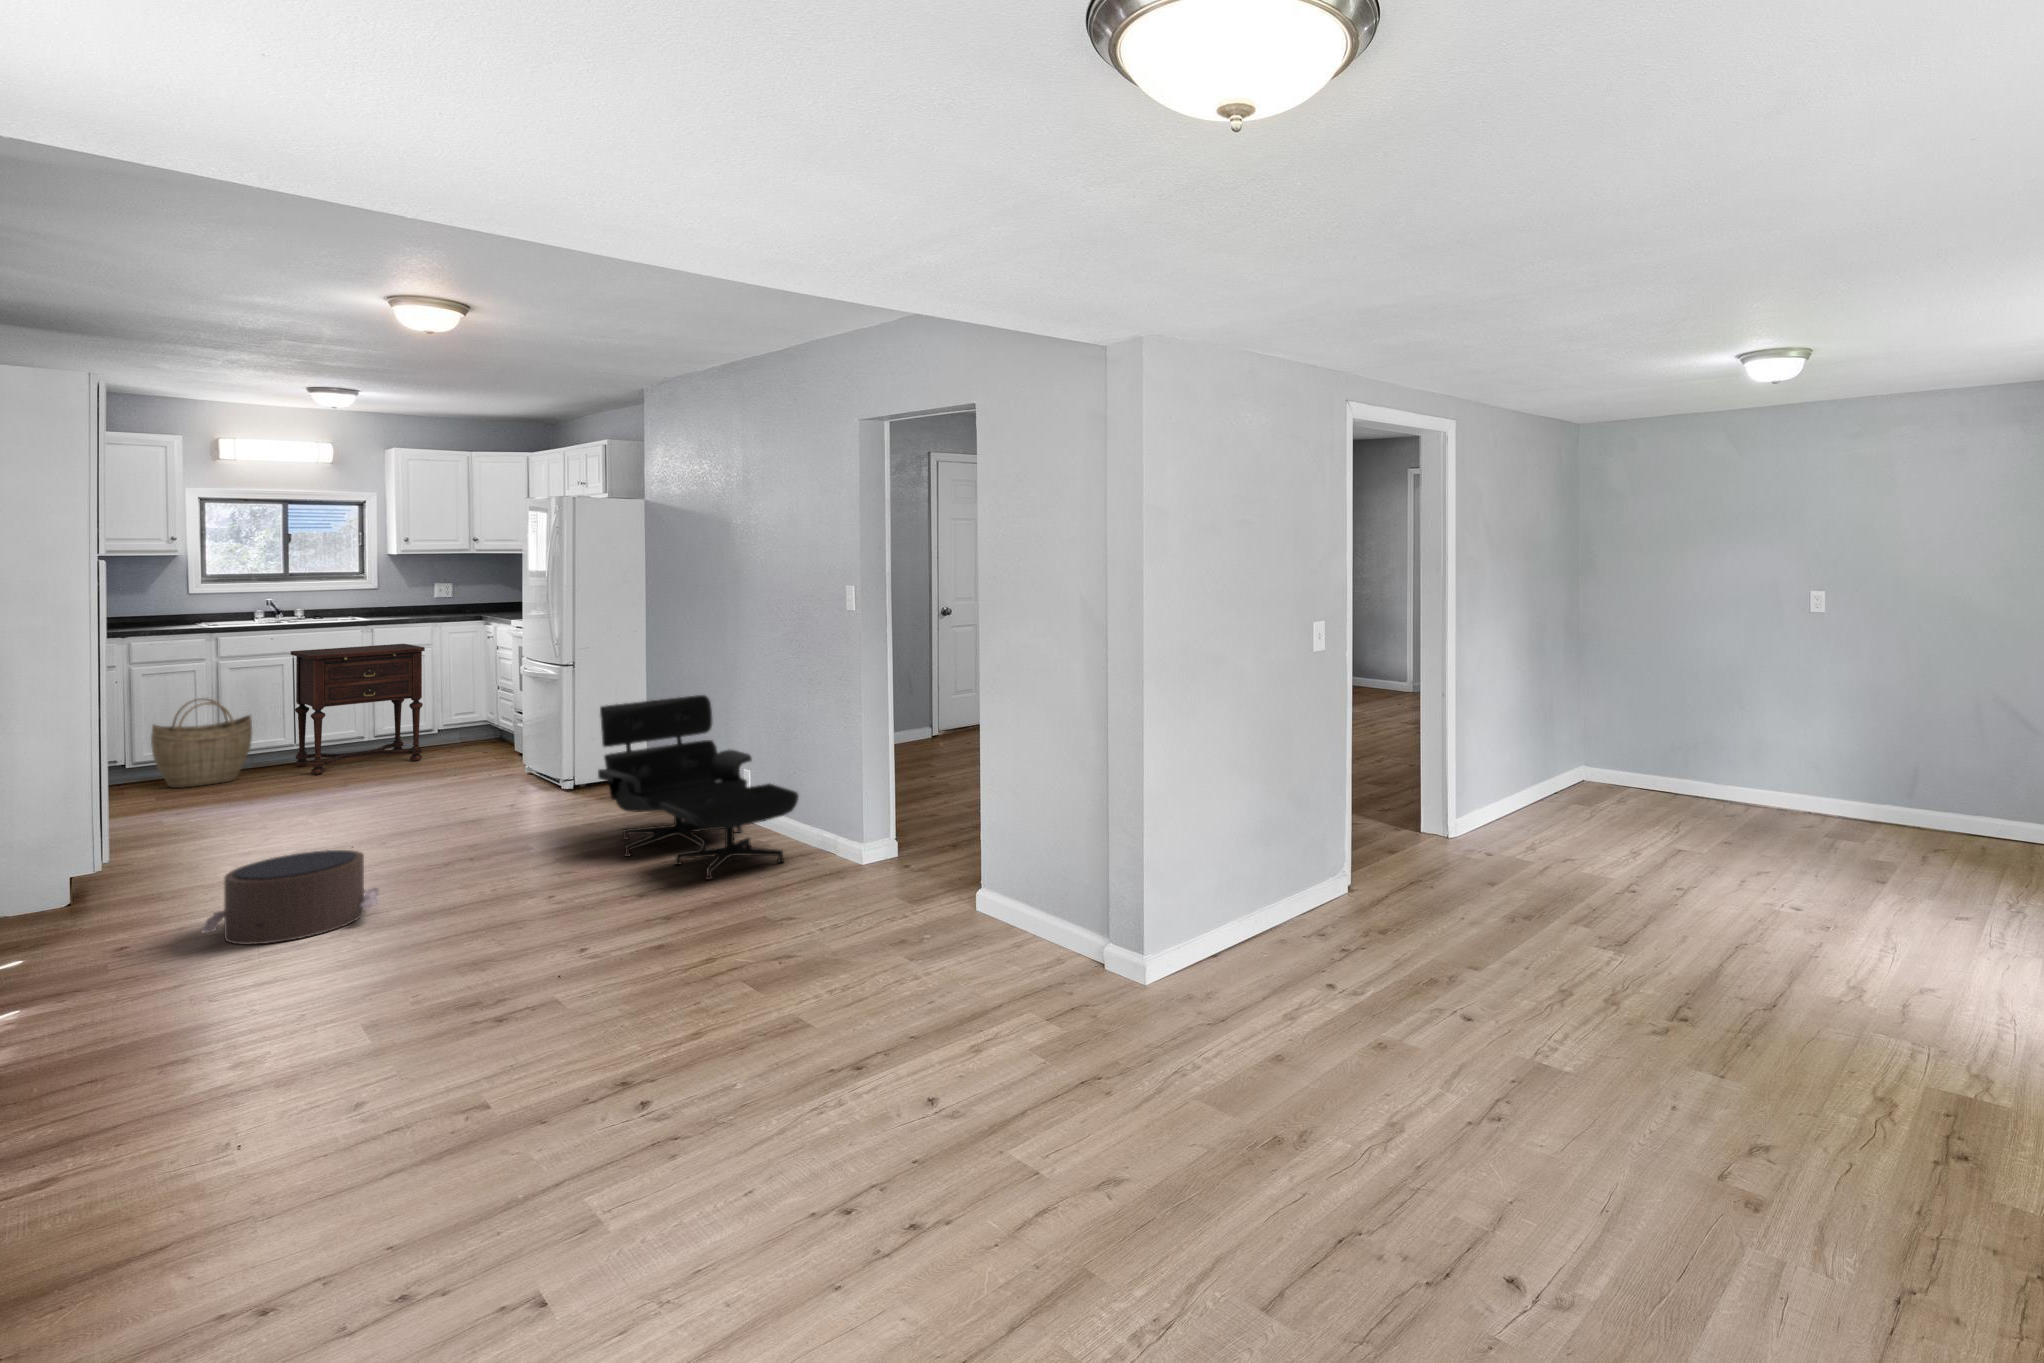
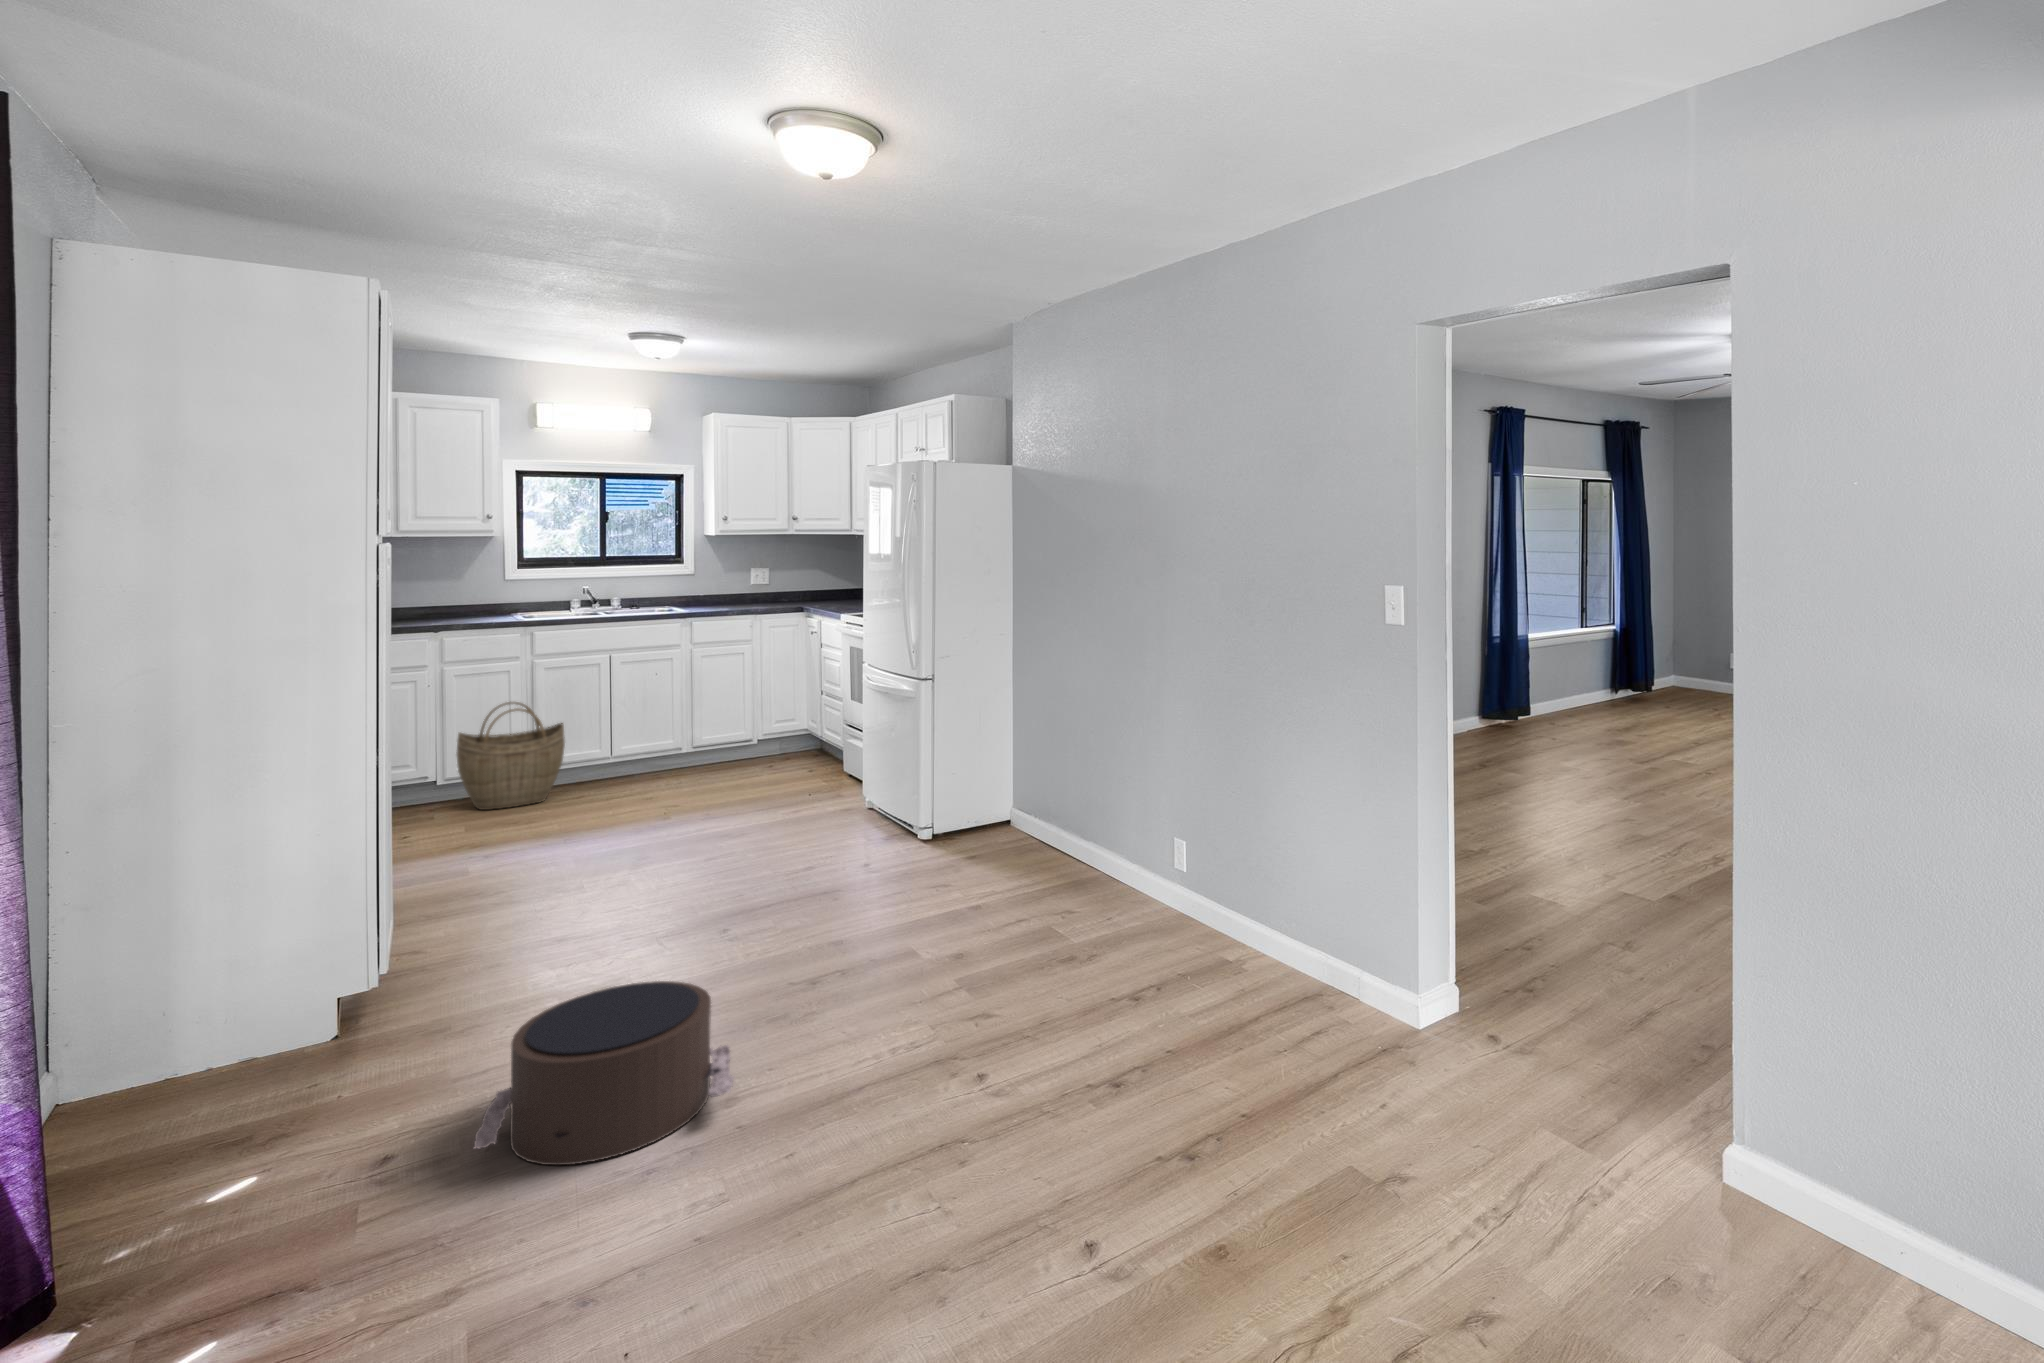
side table: present [291,644,425,775] -> none [606,640,749,797]
lounge chair: present [598,695,799,880] -> none [1001,733,1308,1049]

